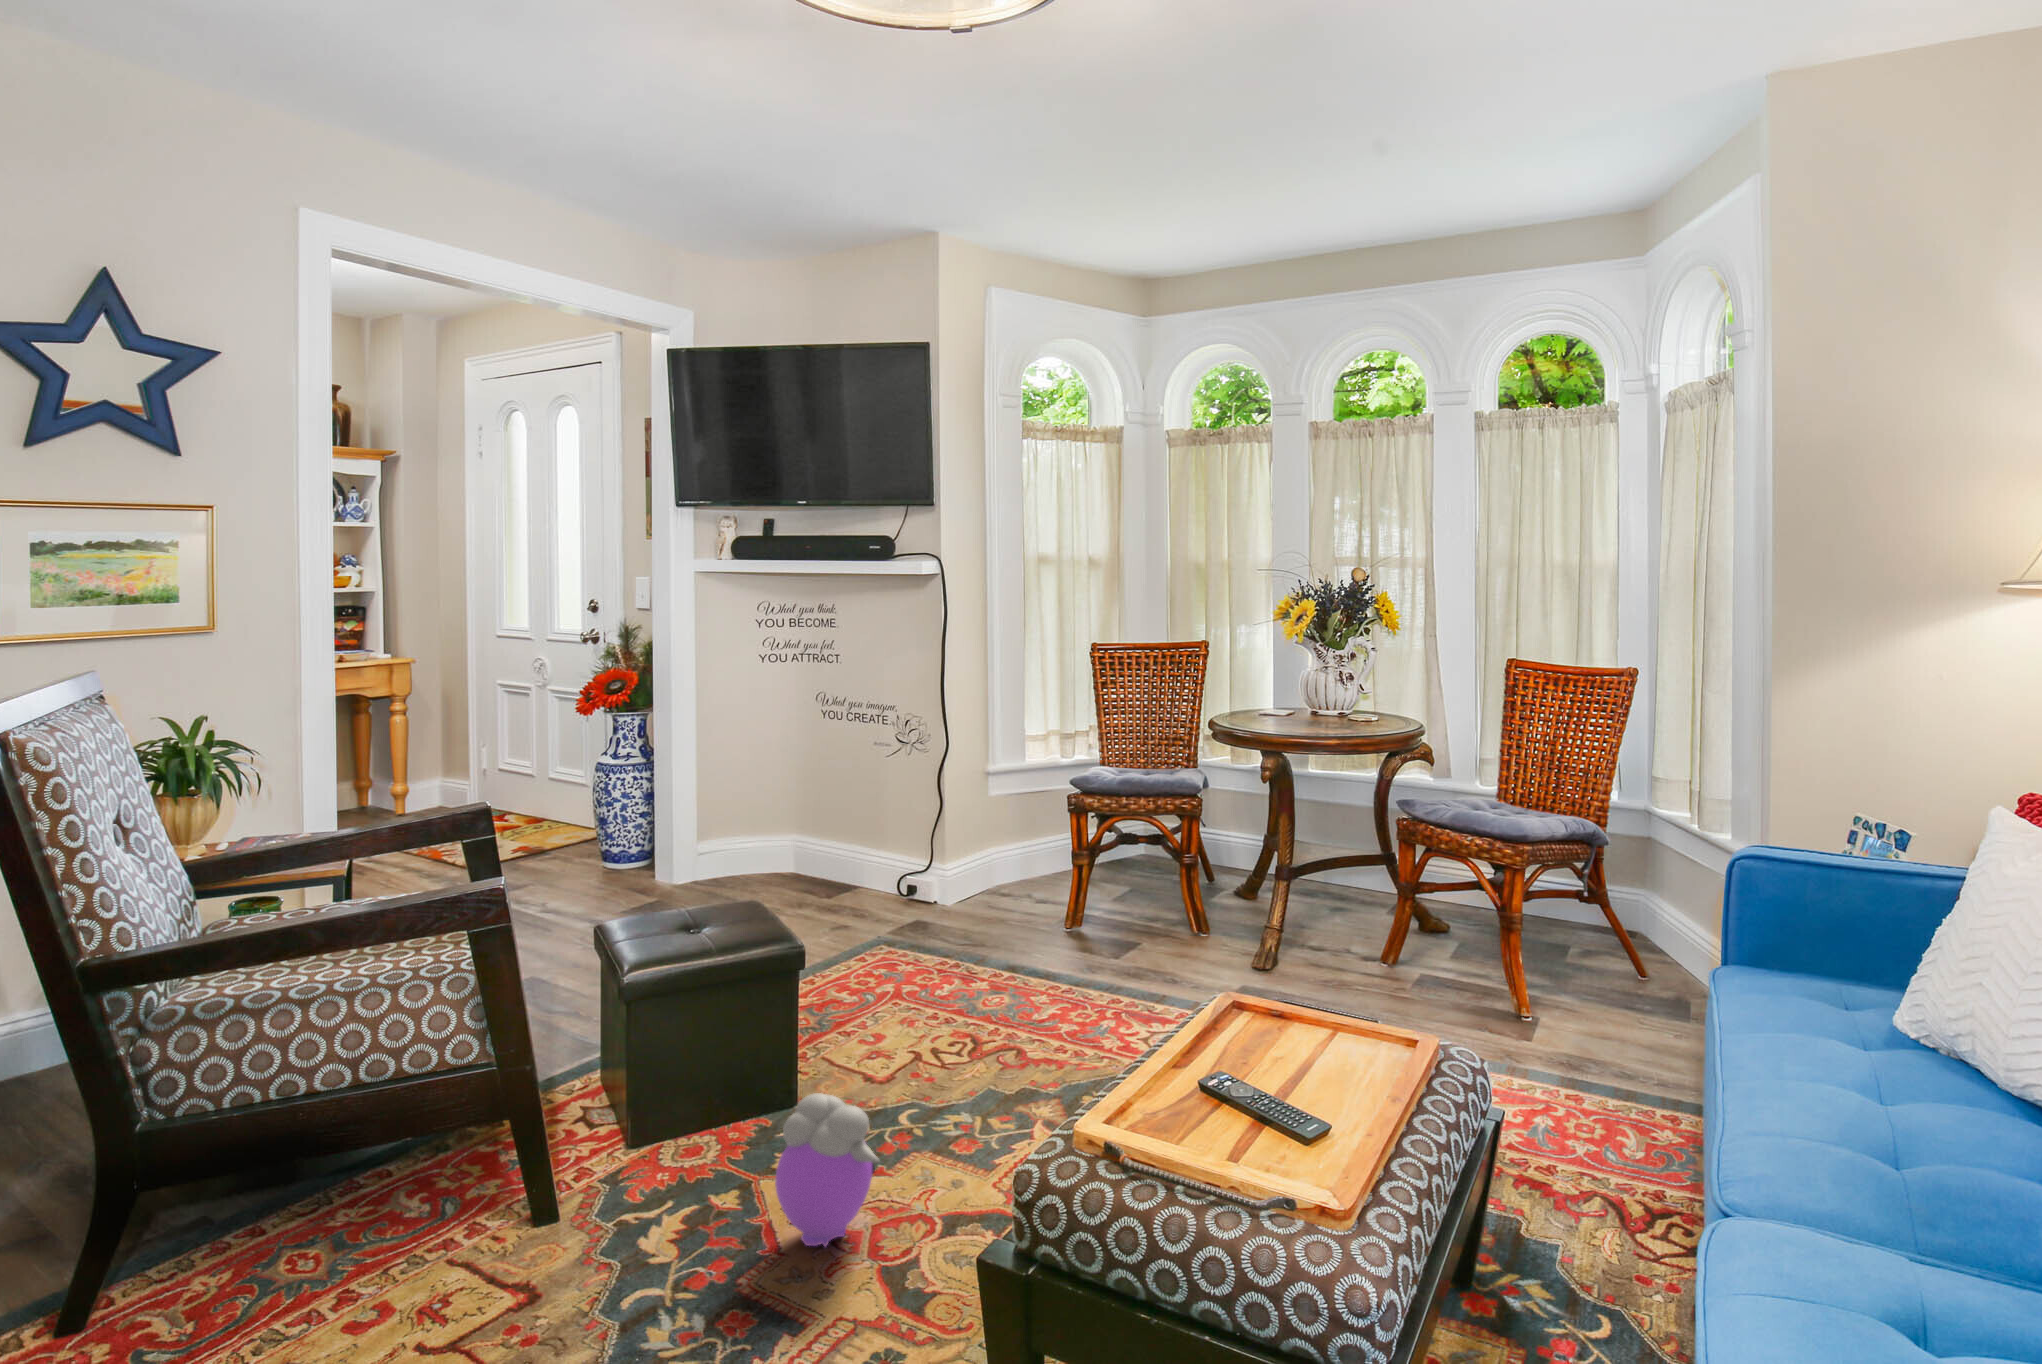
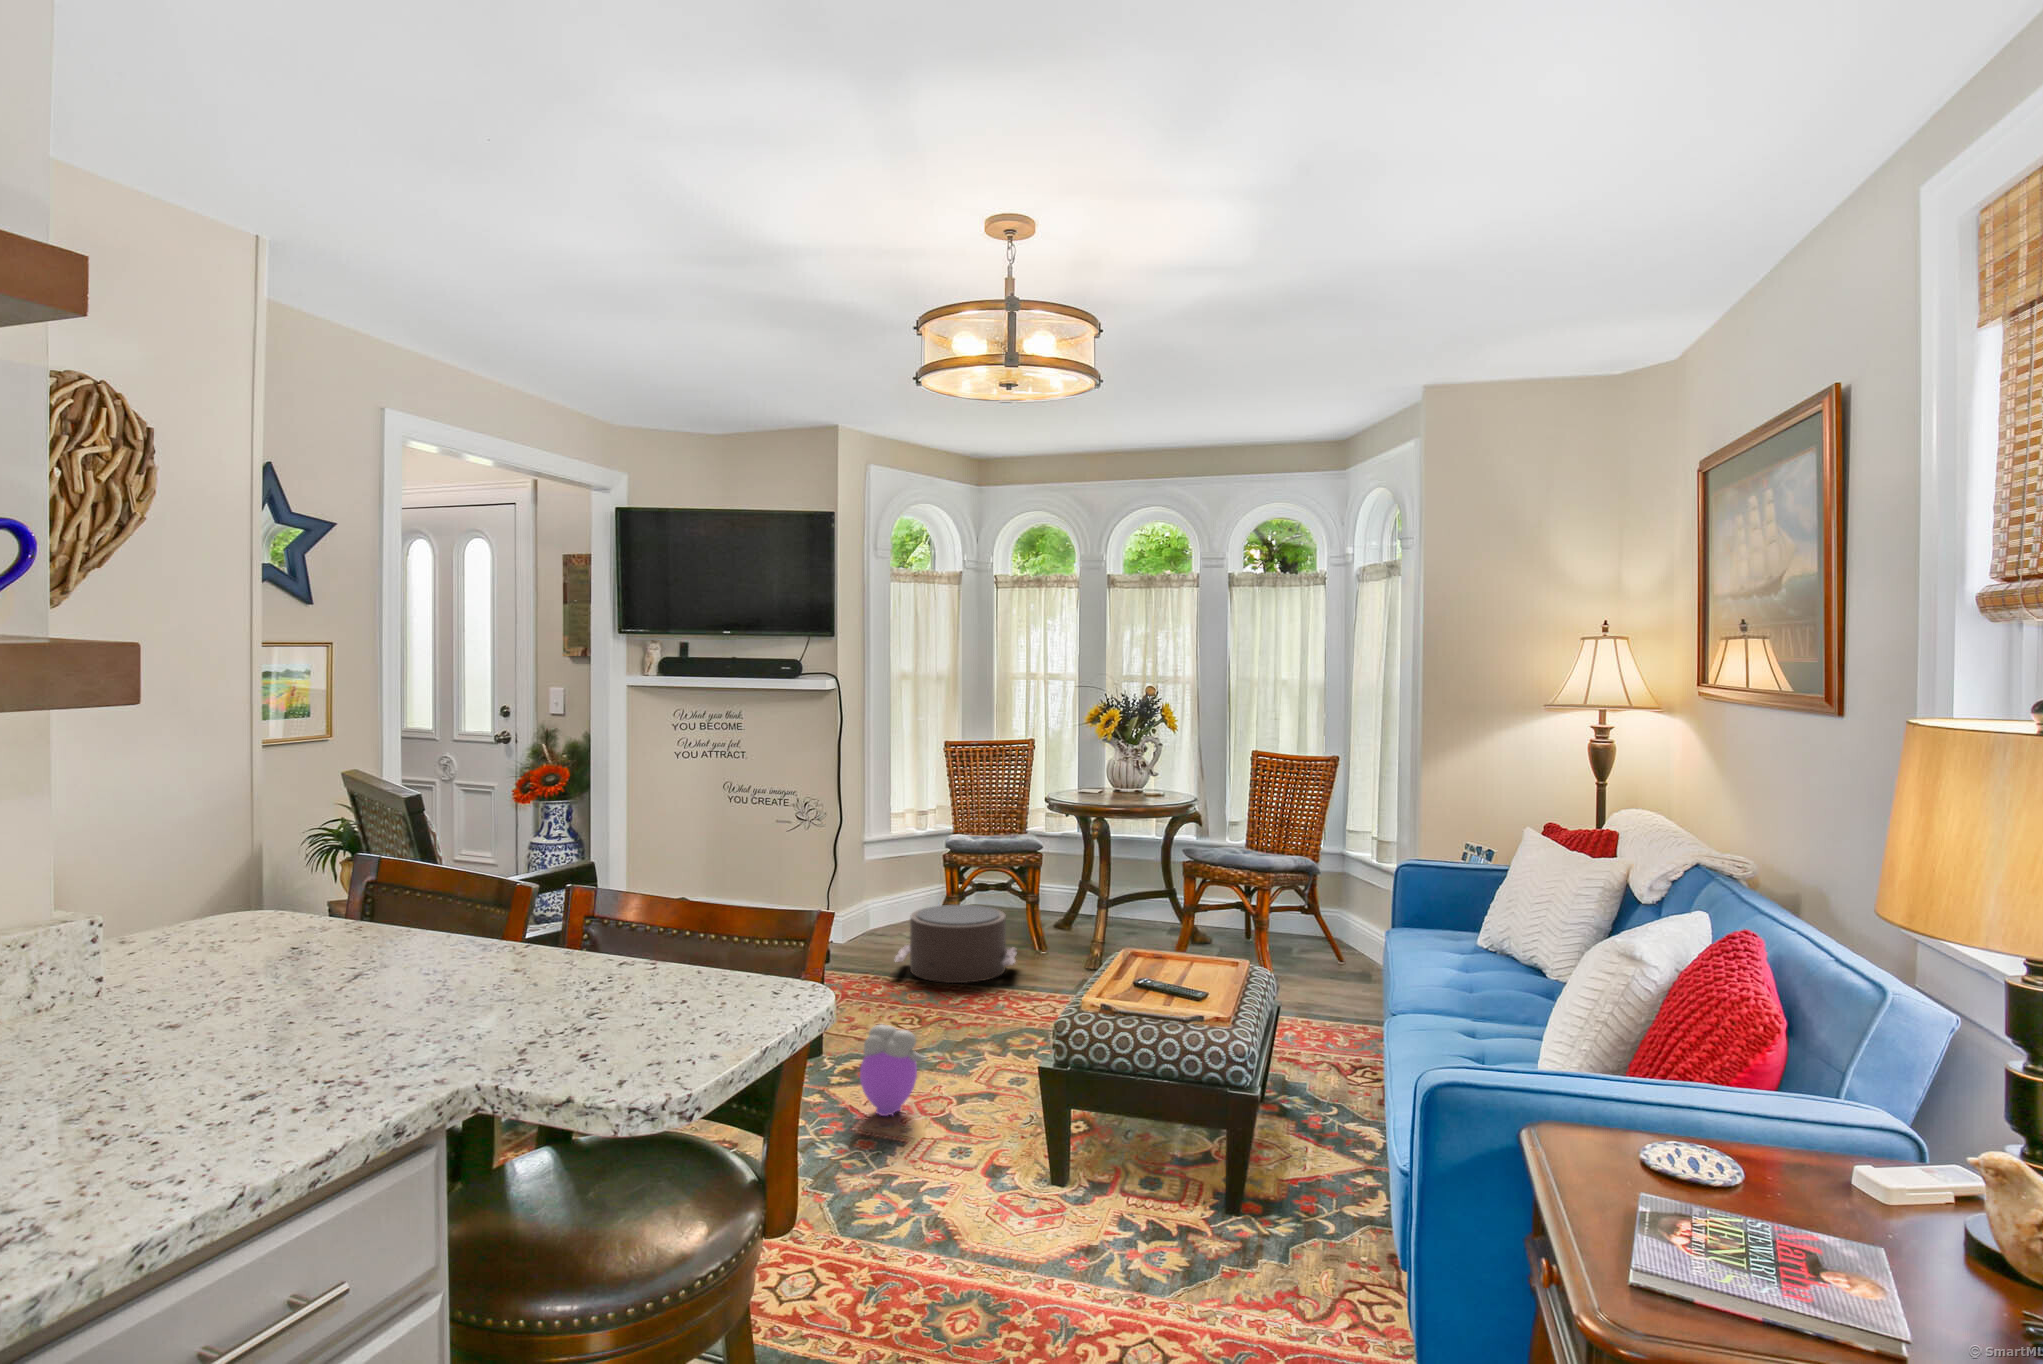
pouf: none [985,866,1160,980] -> present [895,905,1016,983]

